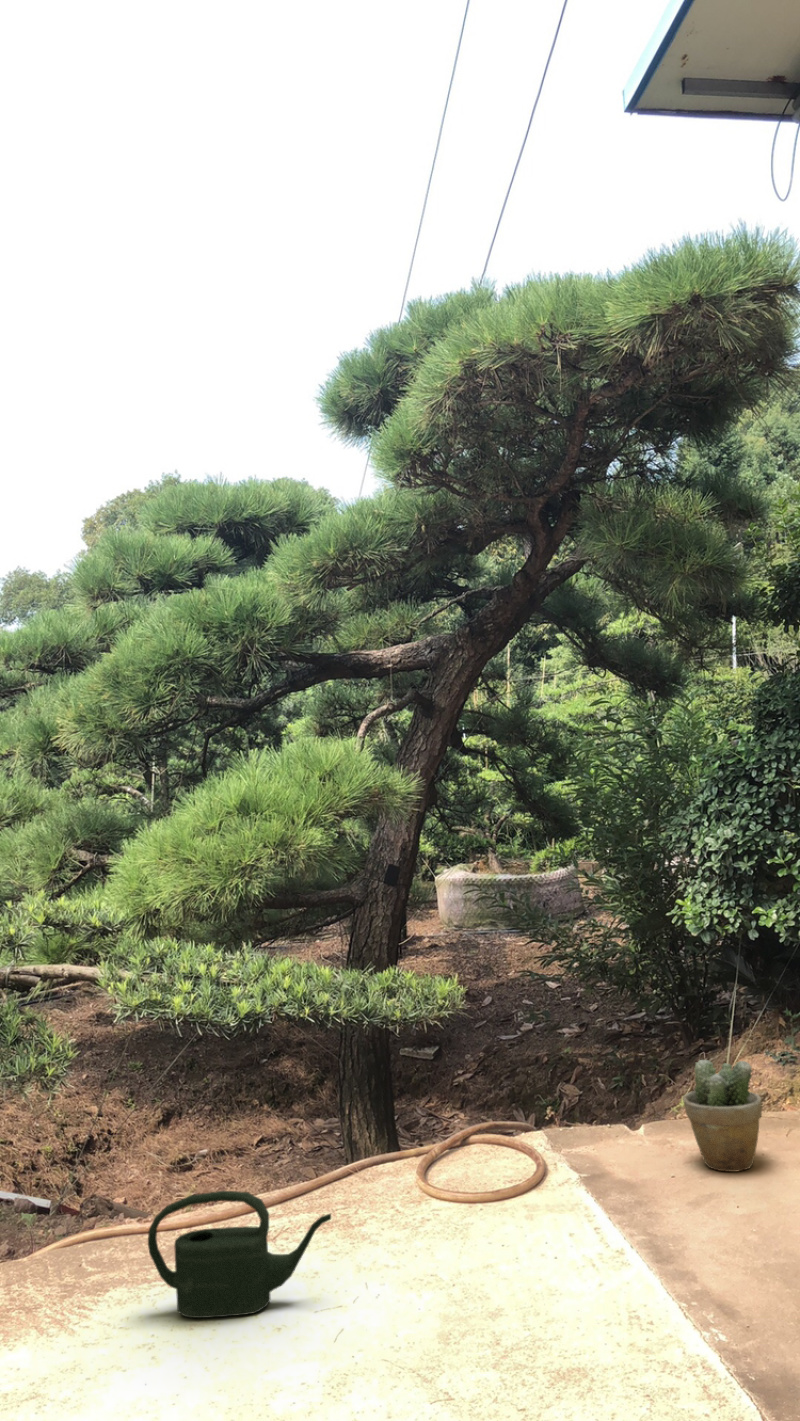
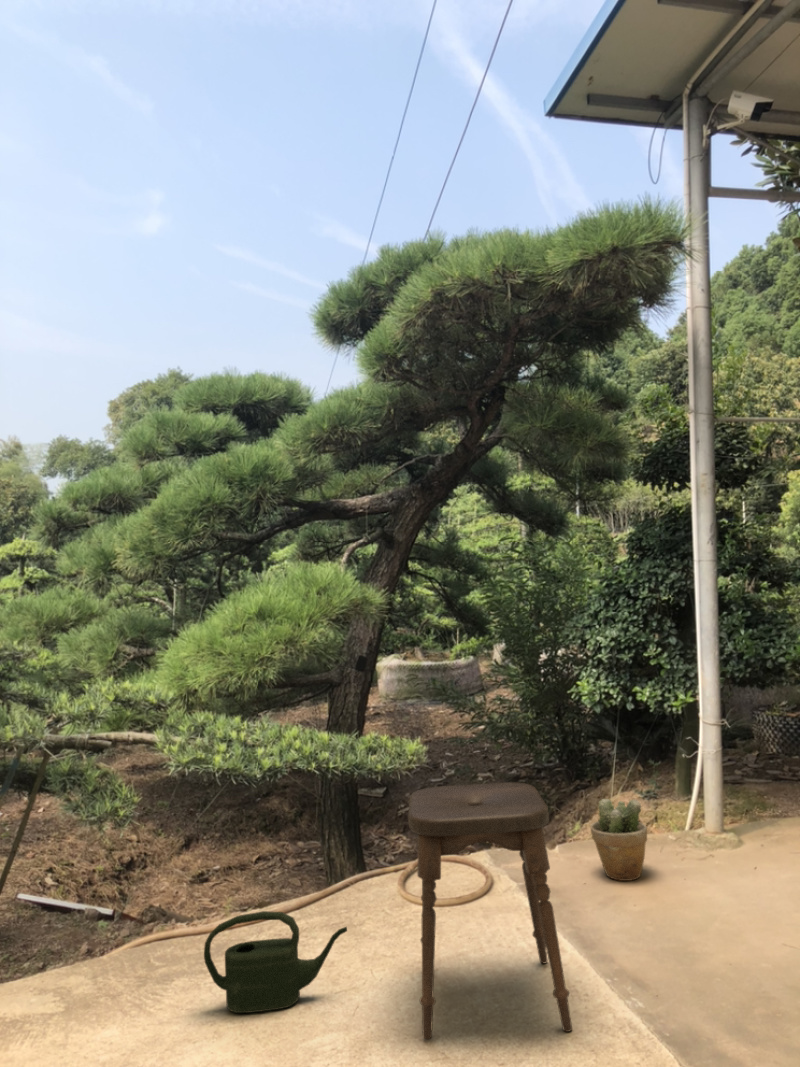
stool: none [402,1031,614,1356] -> present [408,782,572,1039]

